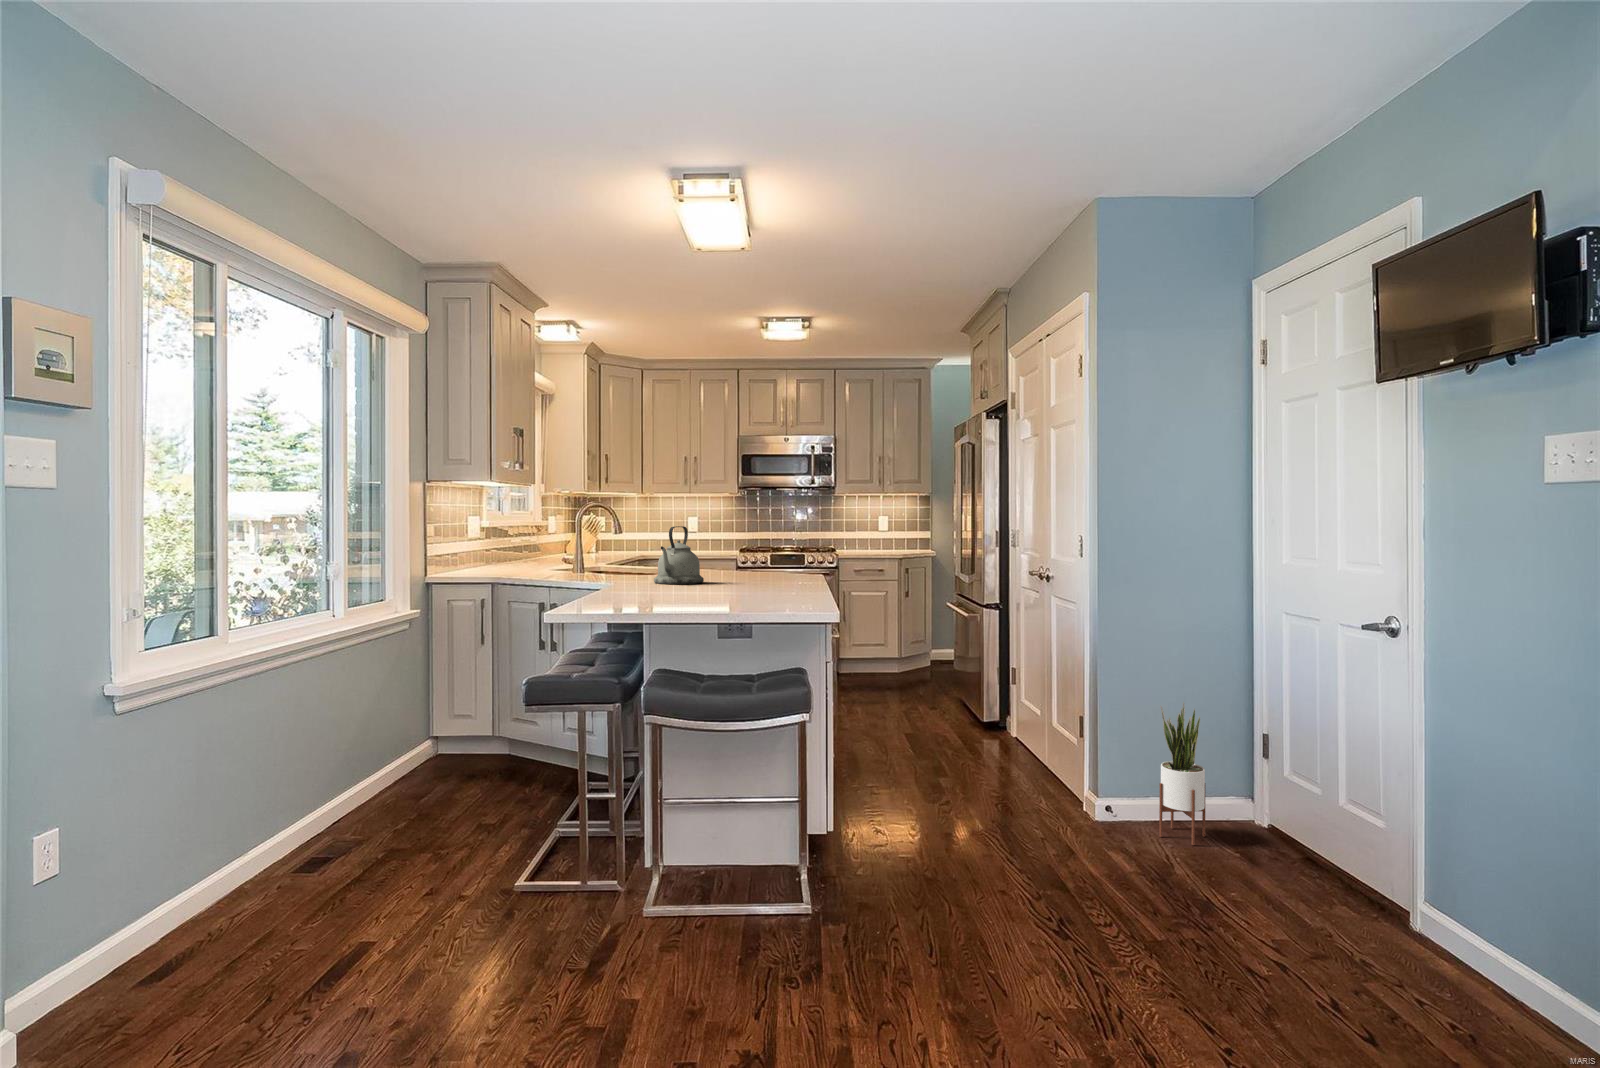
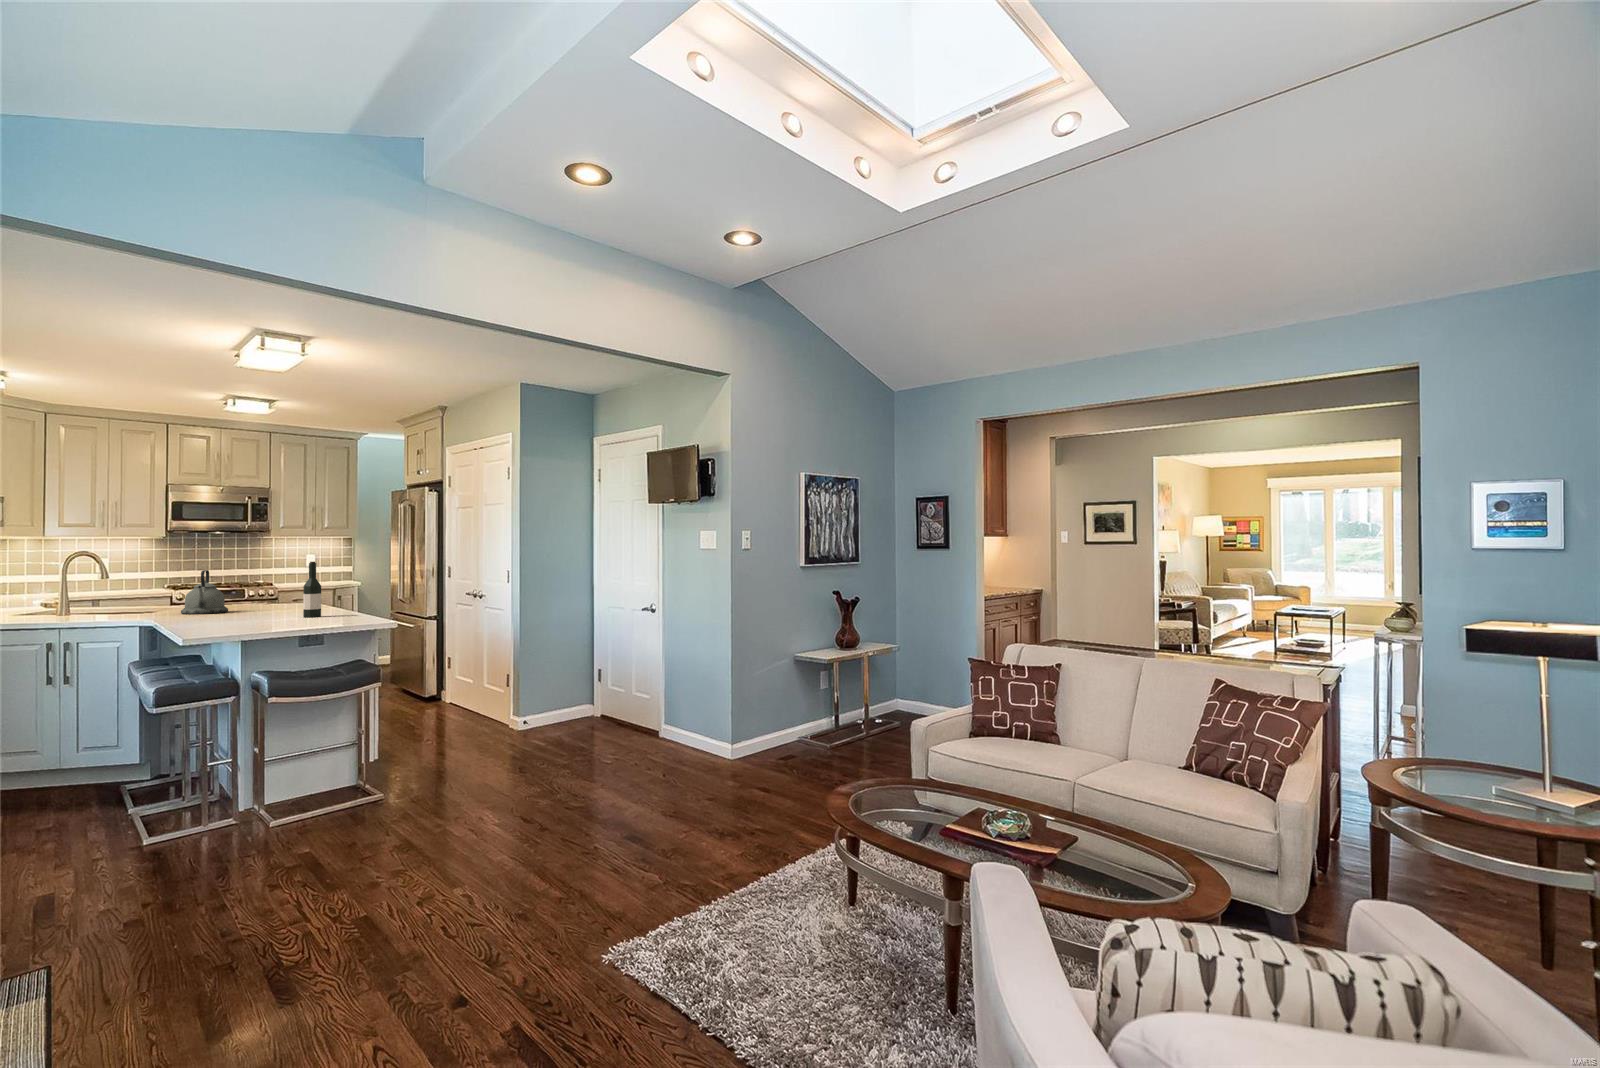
wine bottle: none [736,511,759,600] -> present [303,562,321,617]
potted plant: present [1159,702,1206,845] -> none [552,656,574,728]

